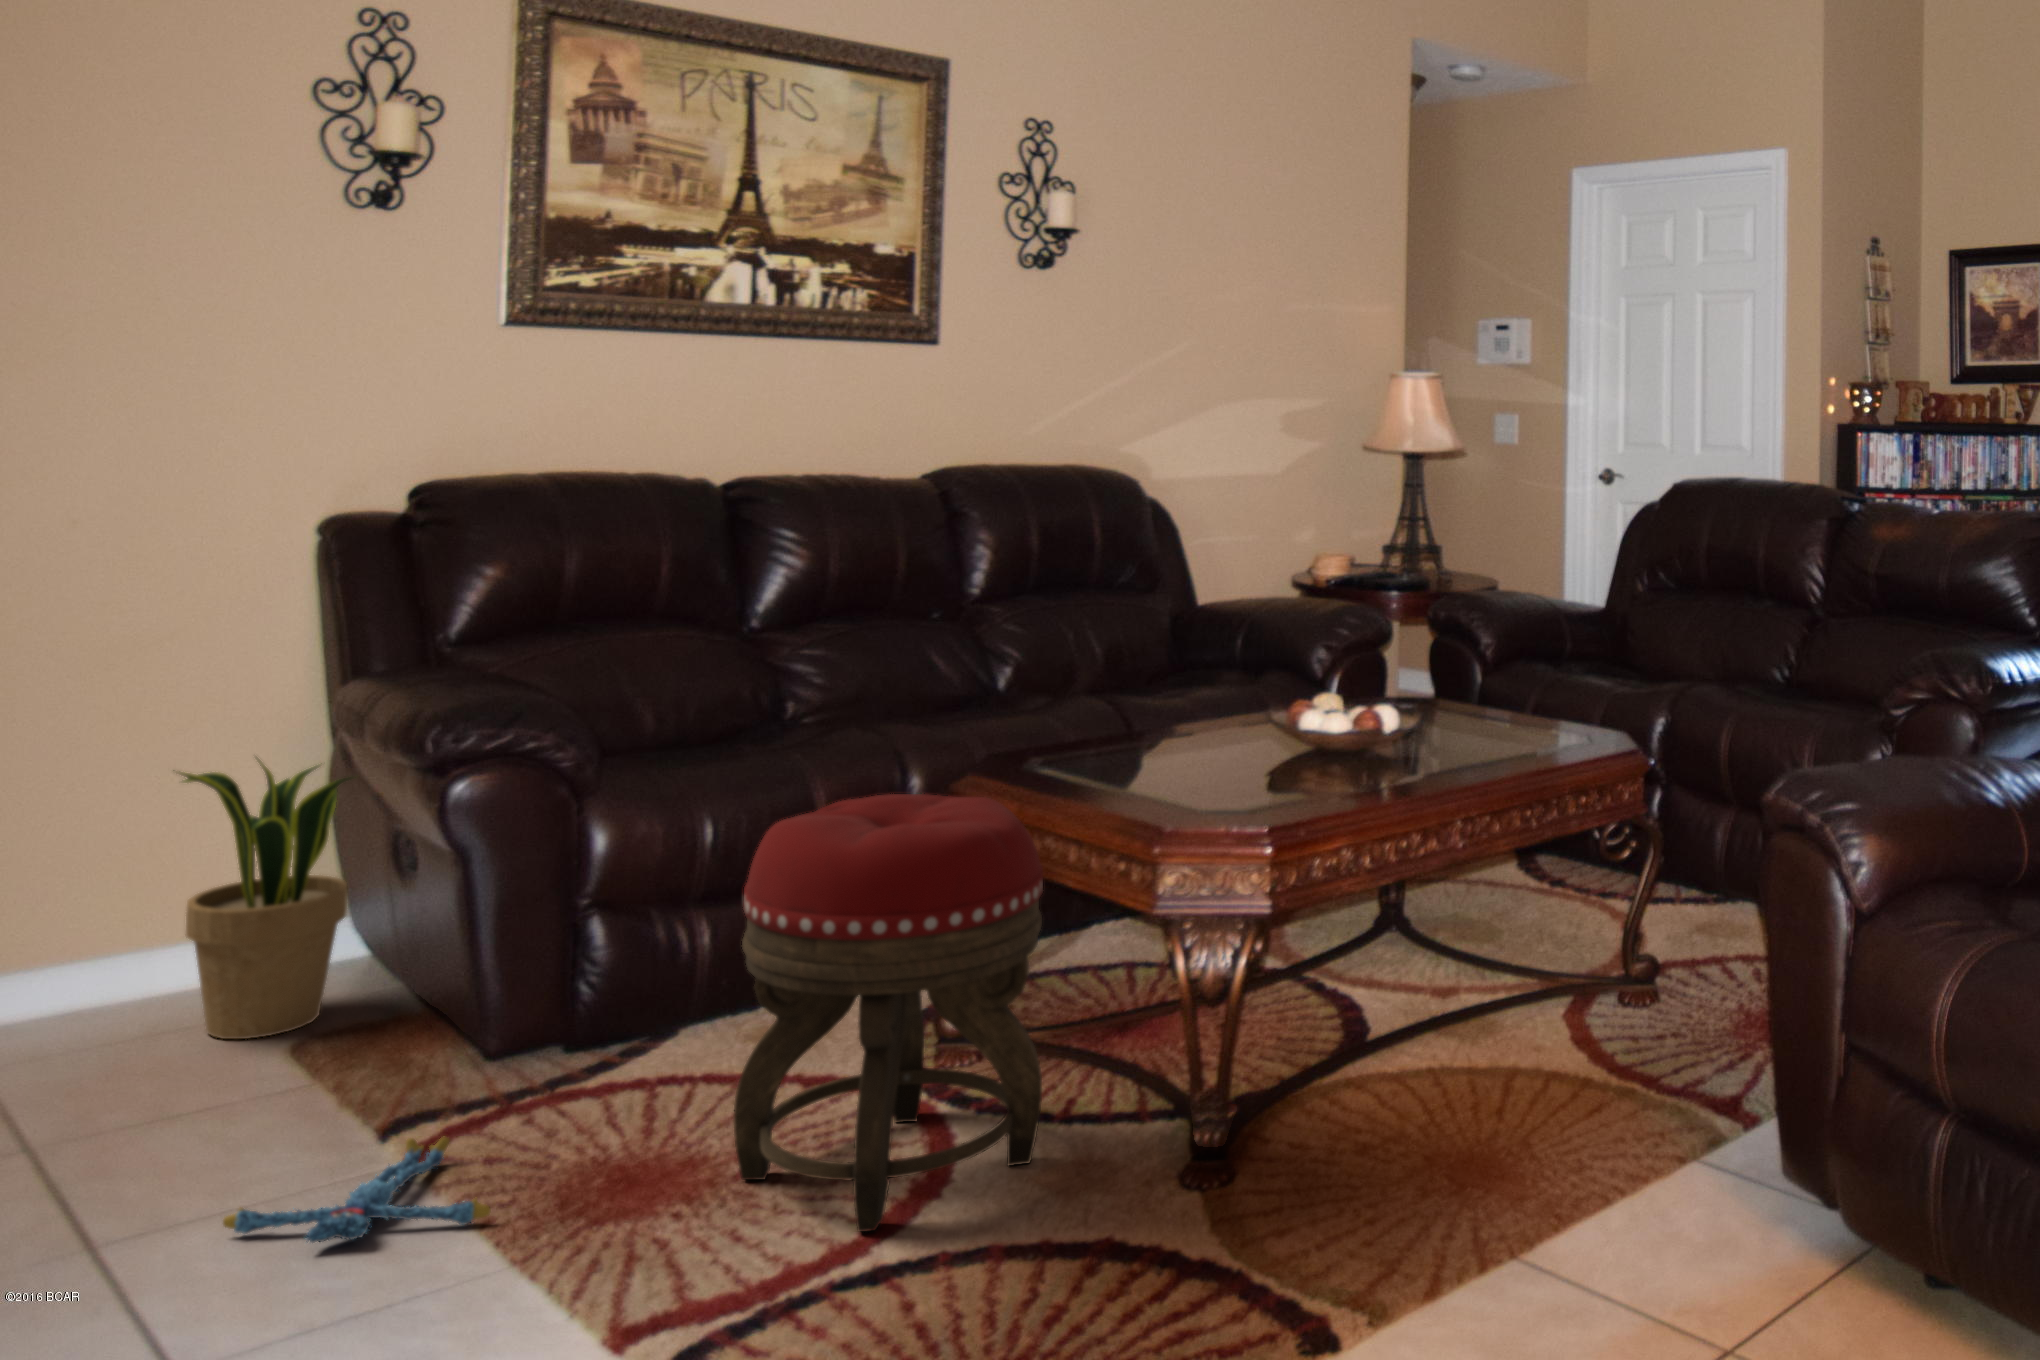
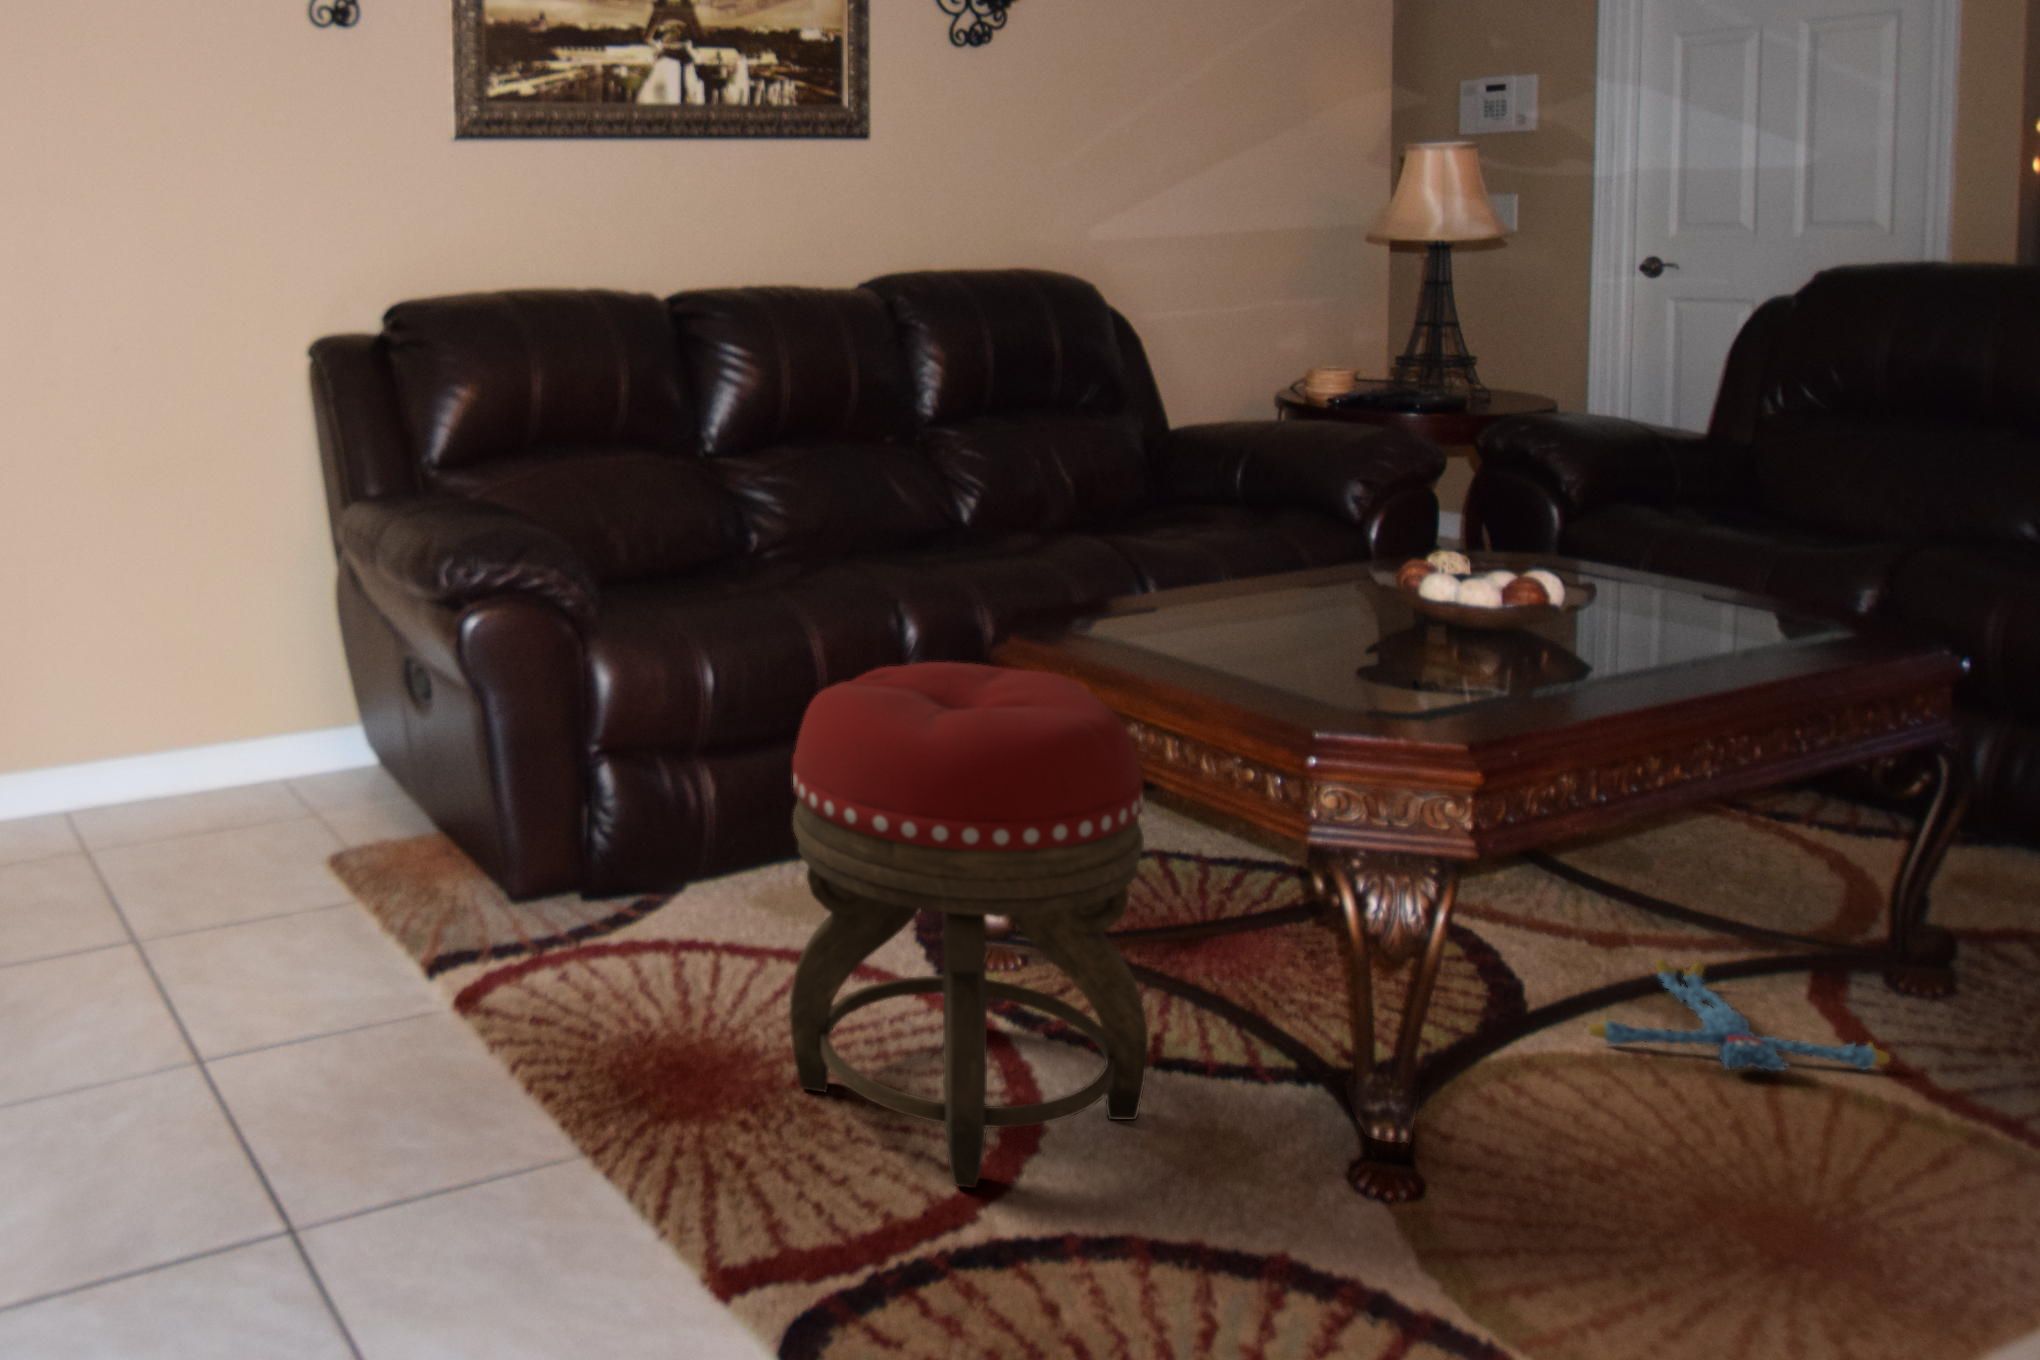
potted plant: present [173,759,356,1039] -> none [211,573,368,845]
plush toy: present [223,1136,491,1243] -> present [1589,959,1890,1071]

